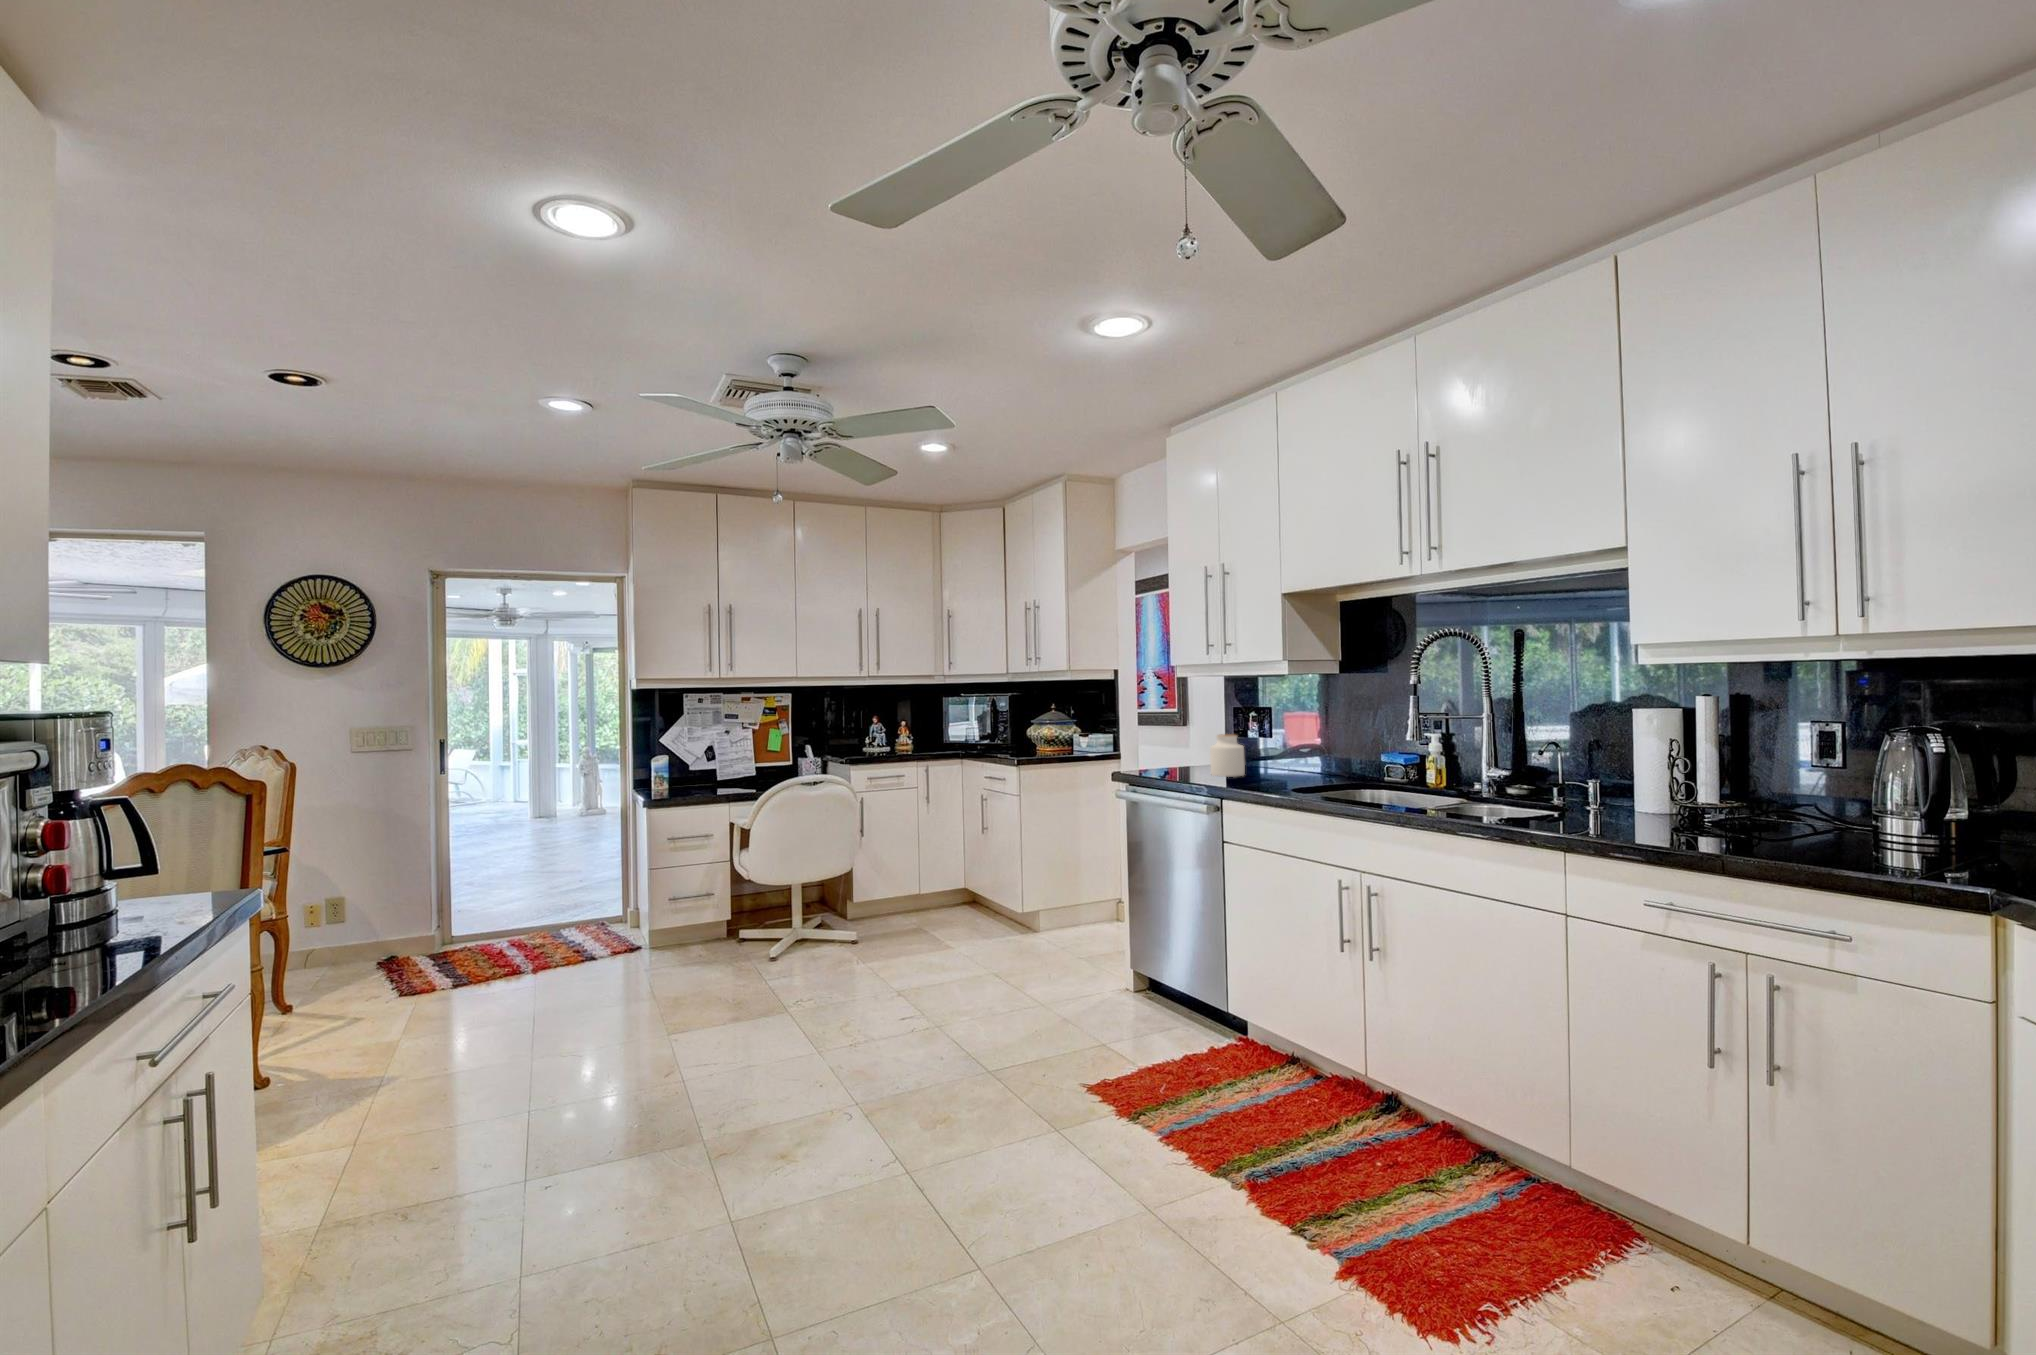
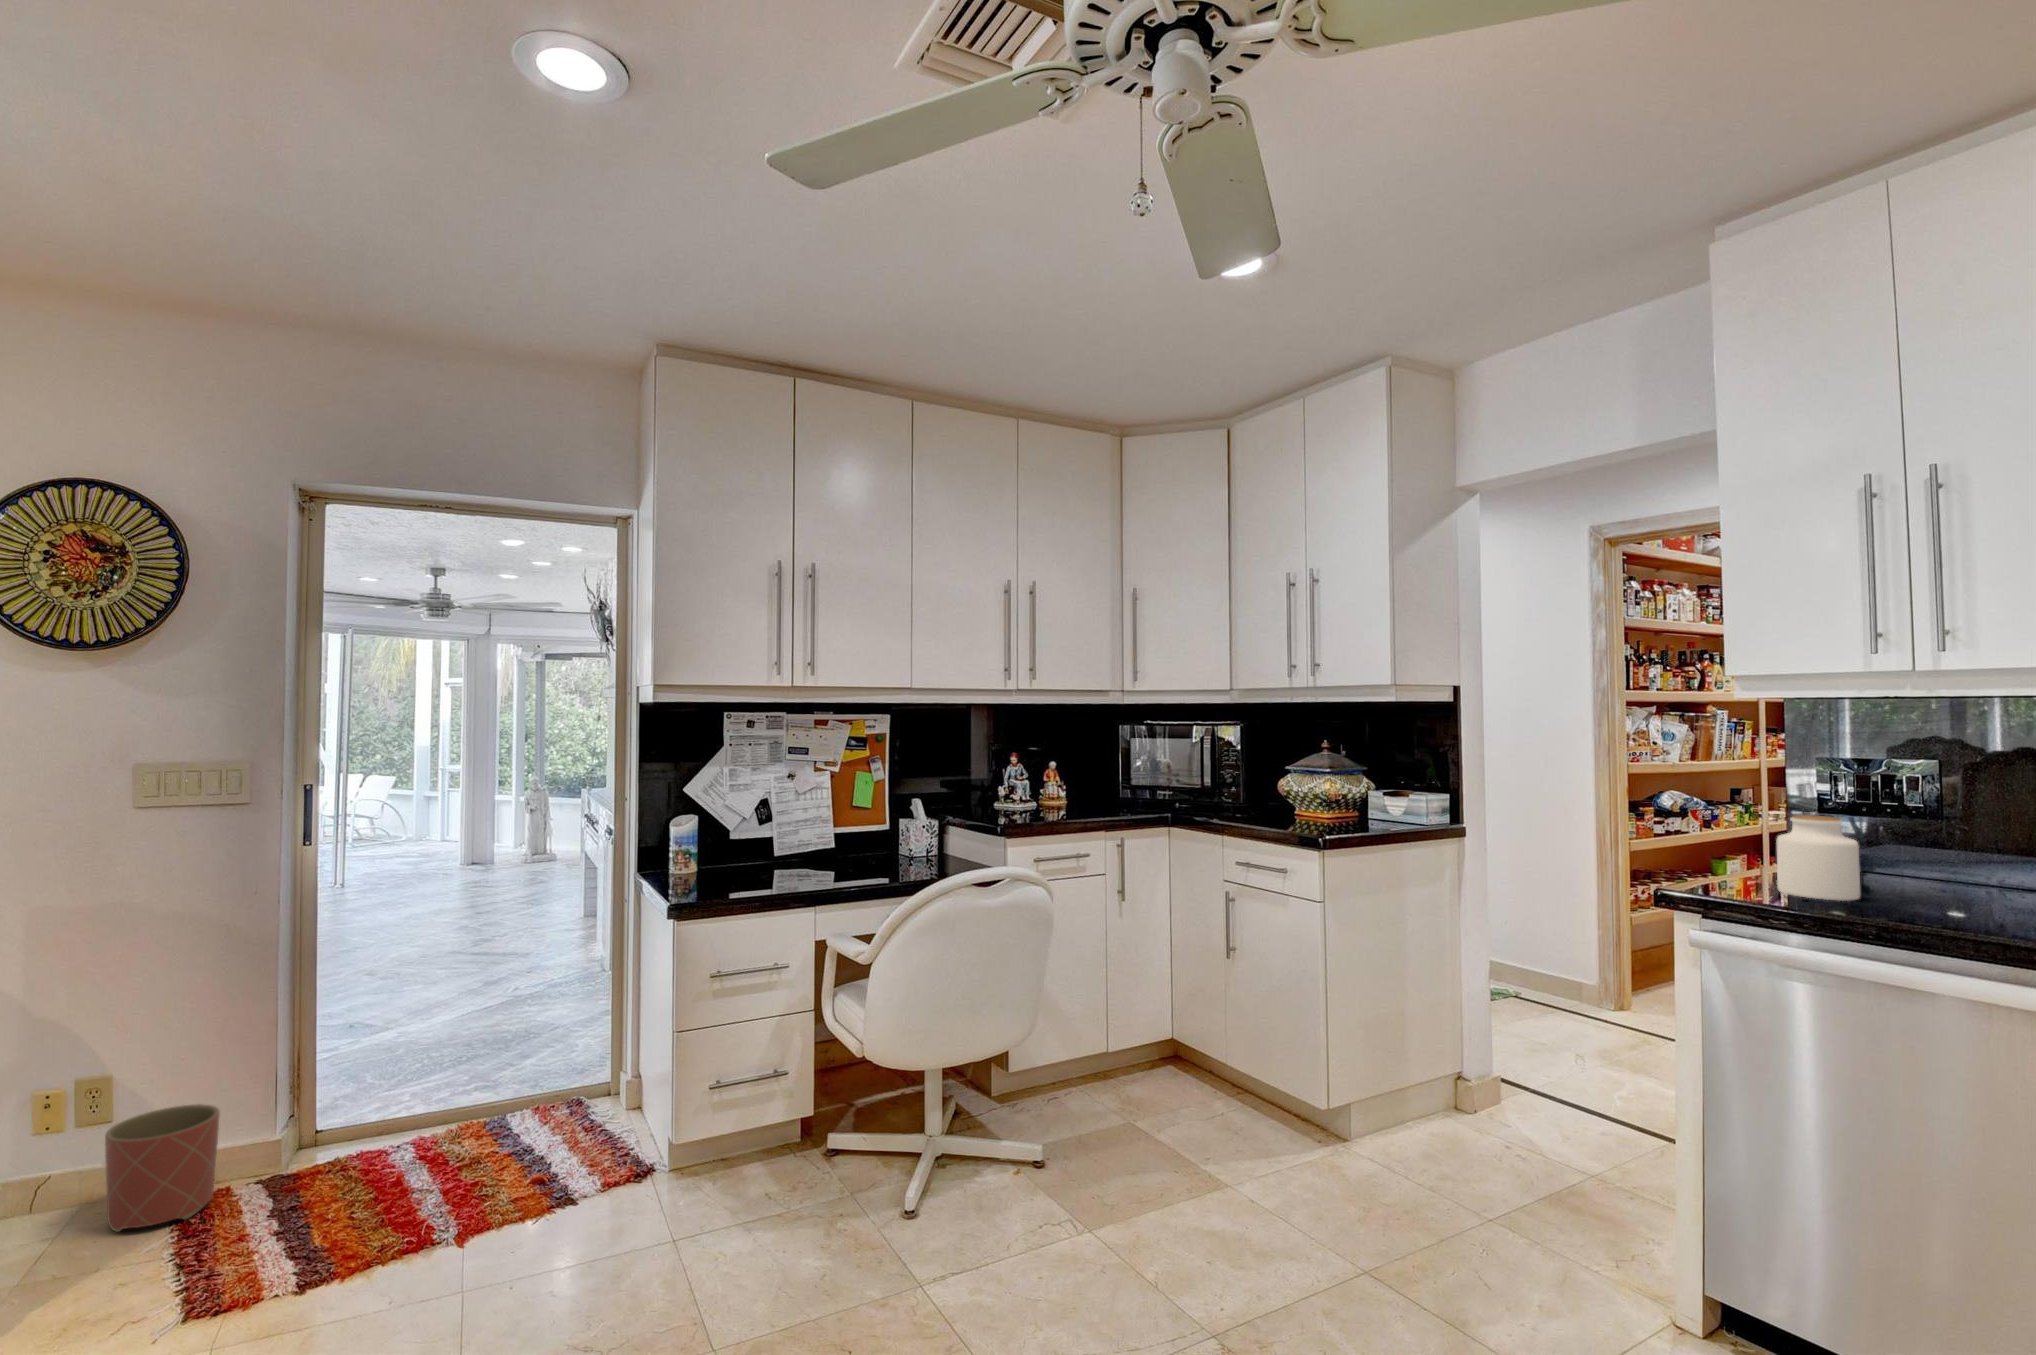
planter: none [349,914,405,973] -> present [105,1104,220,1232]

